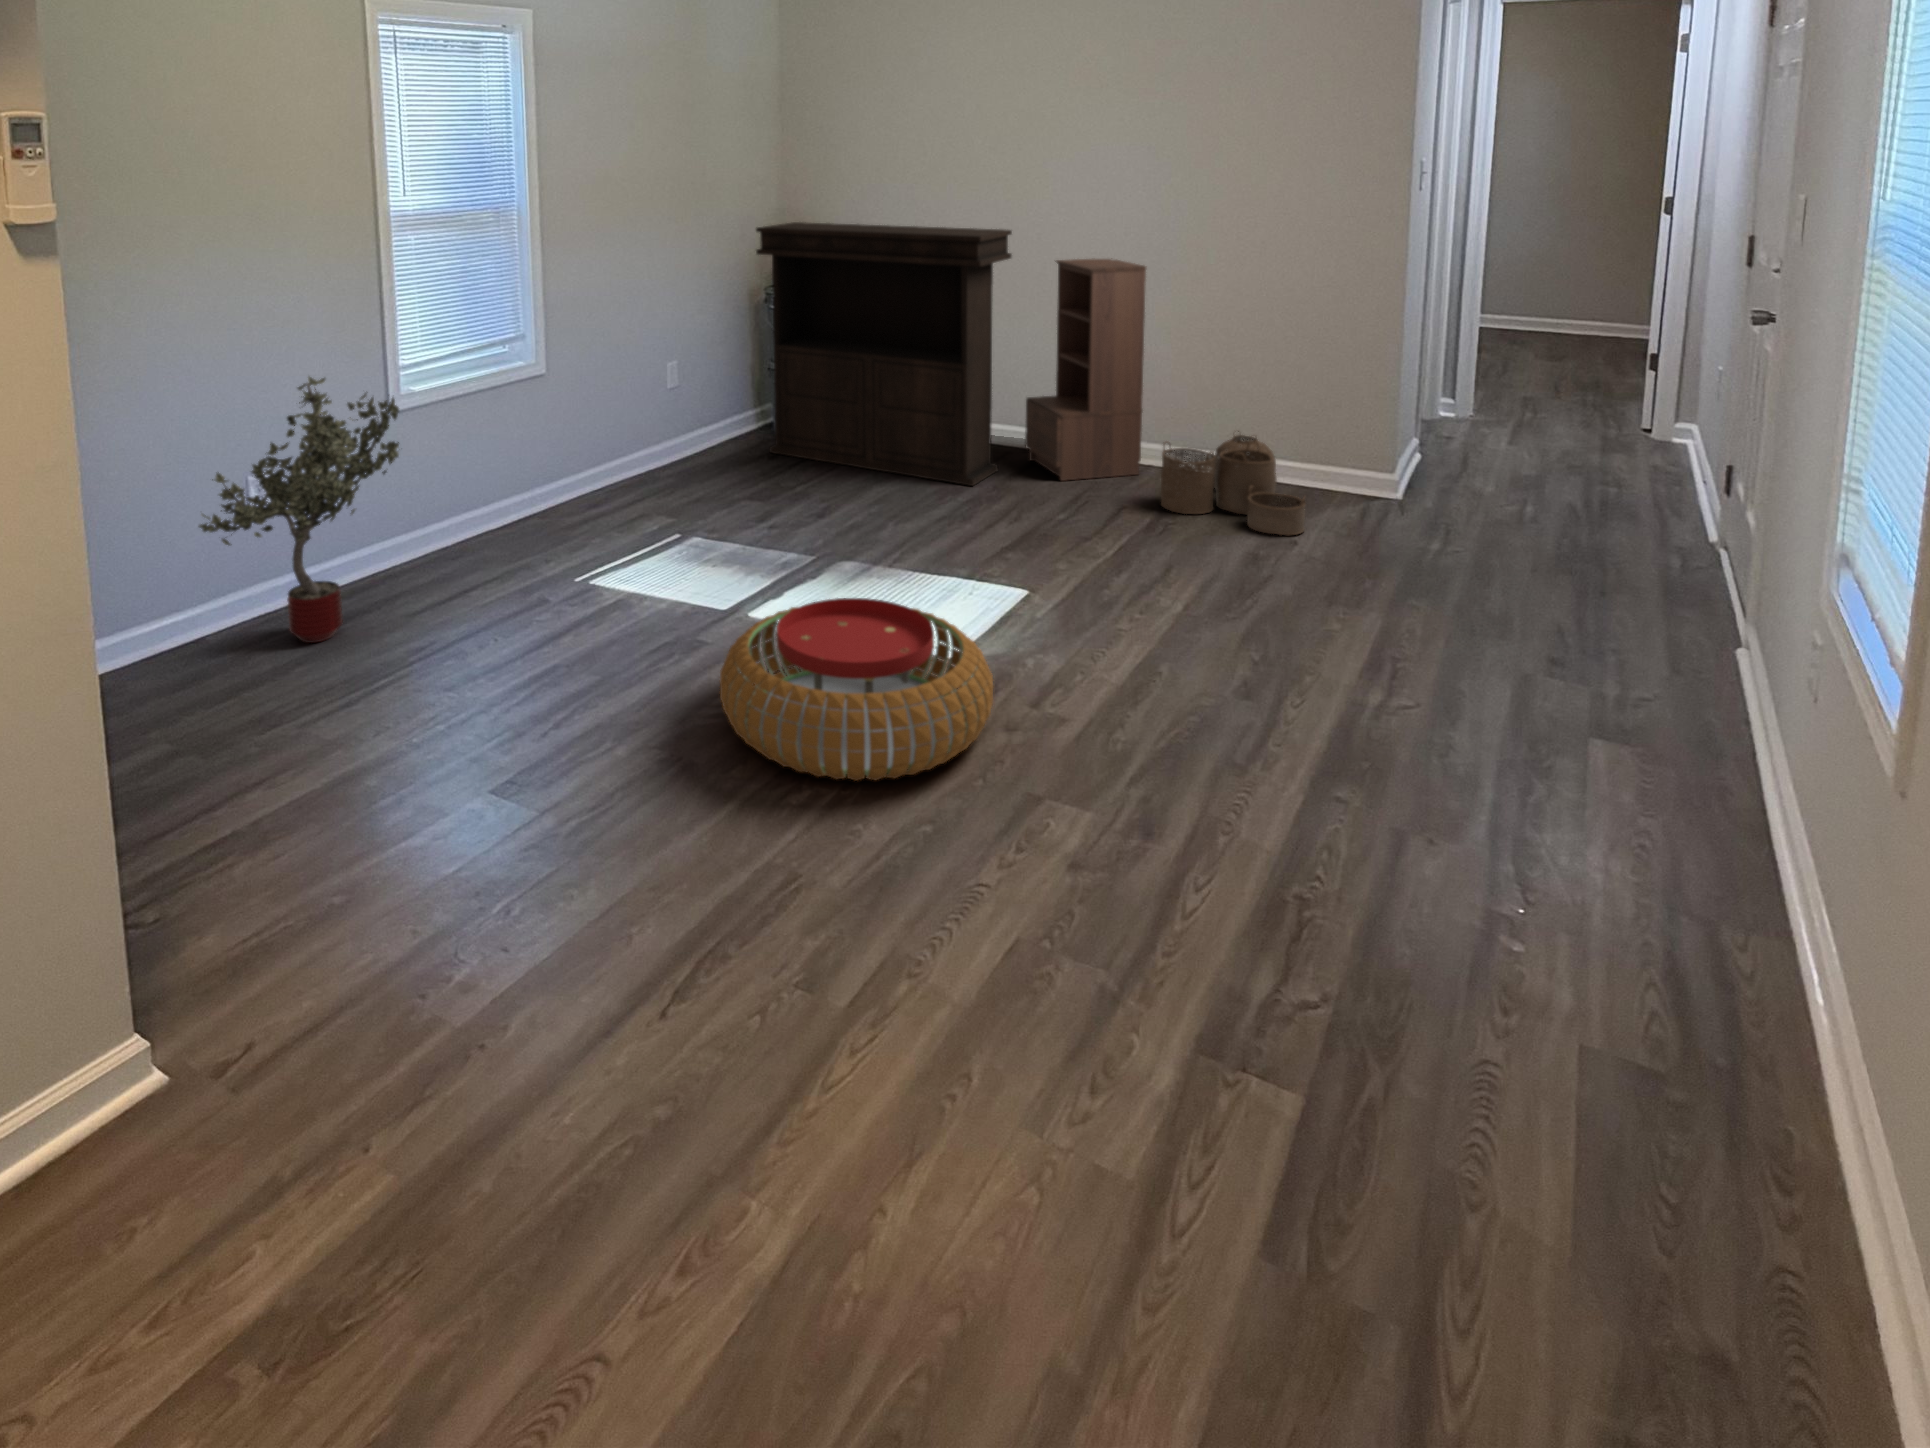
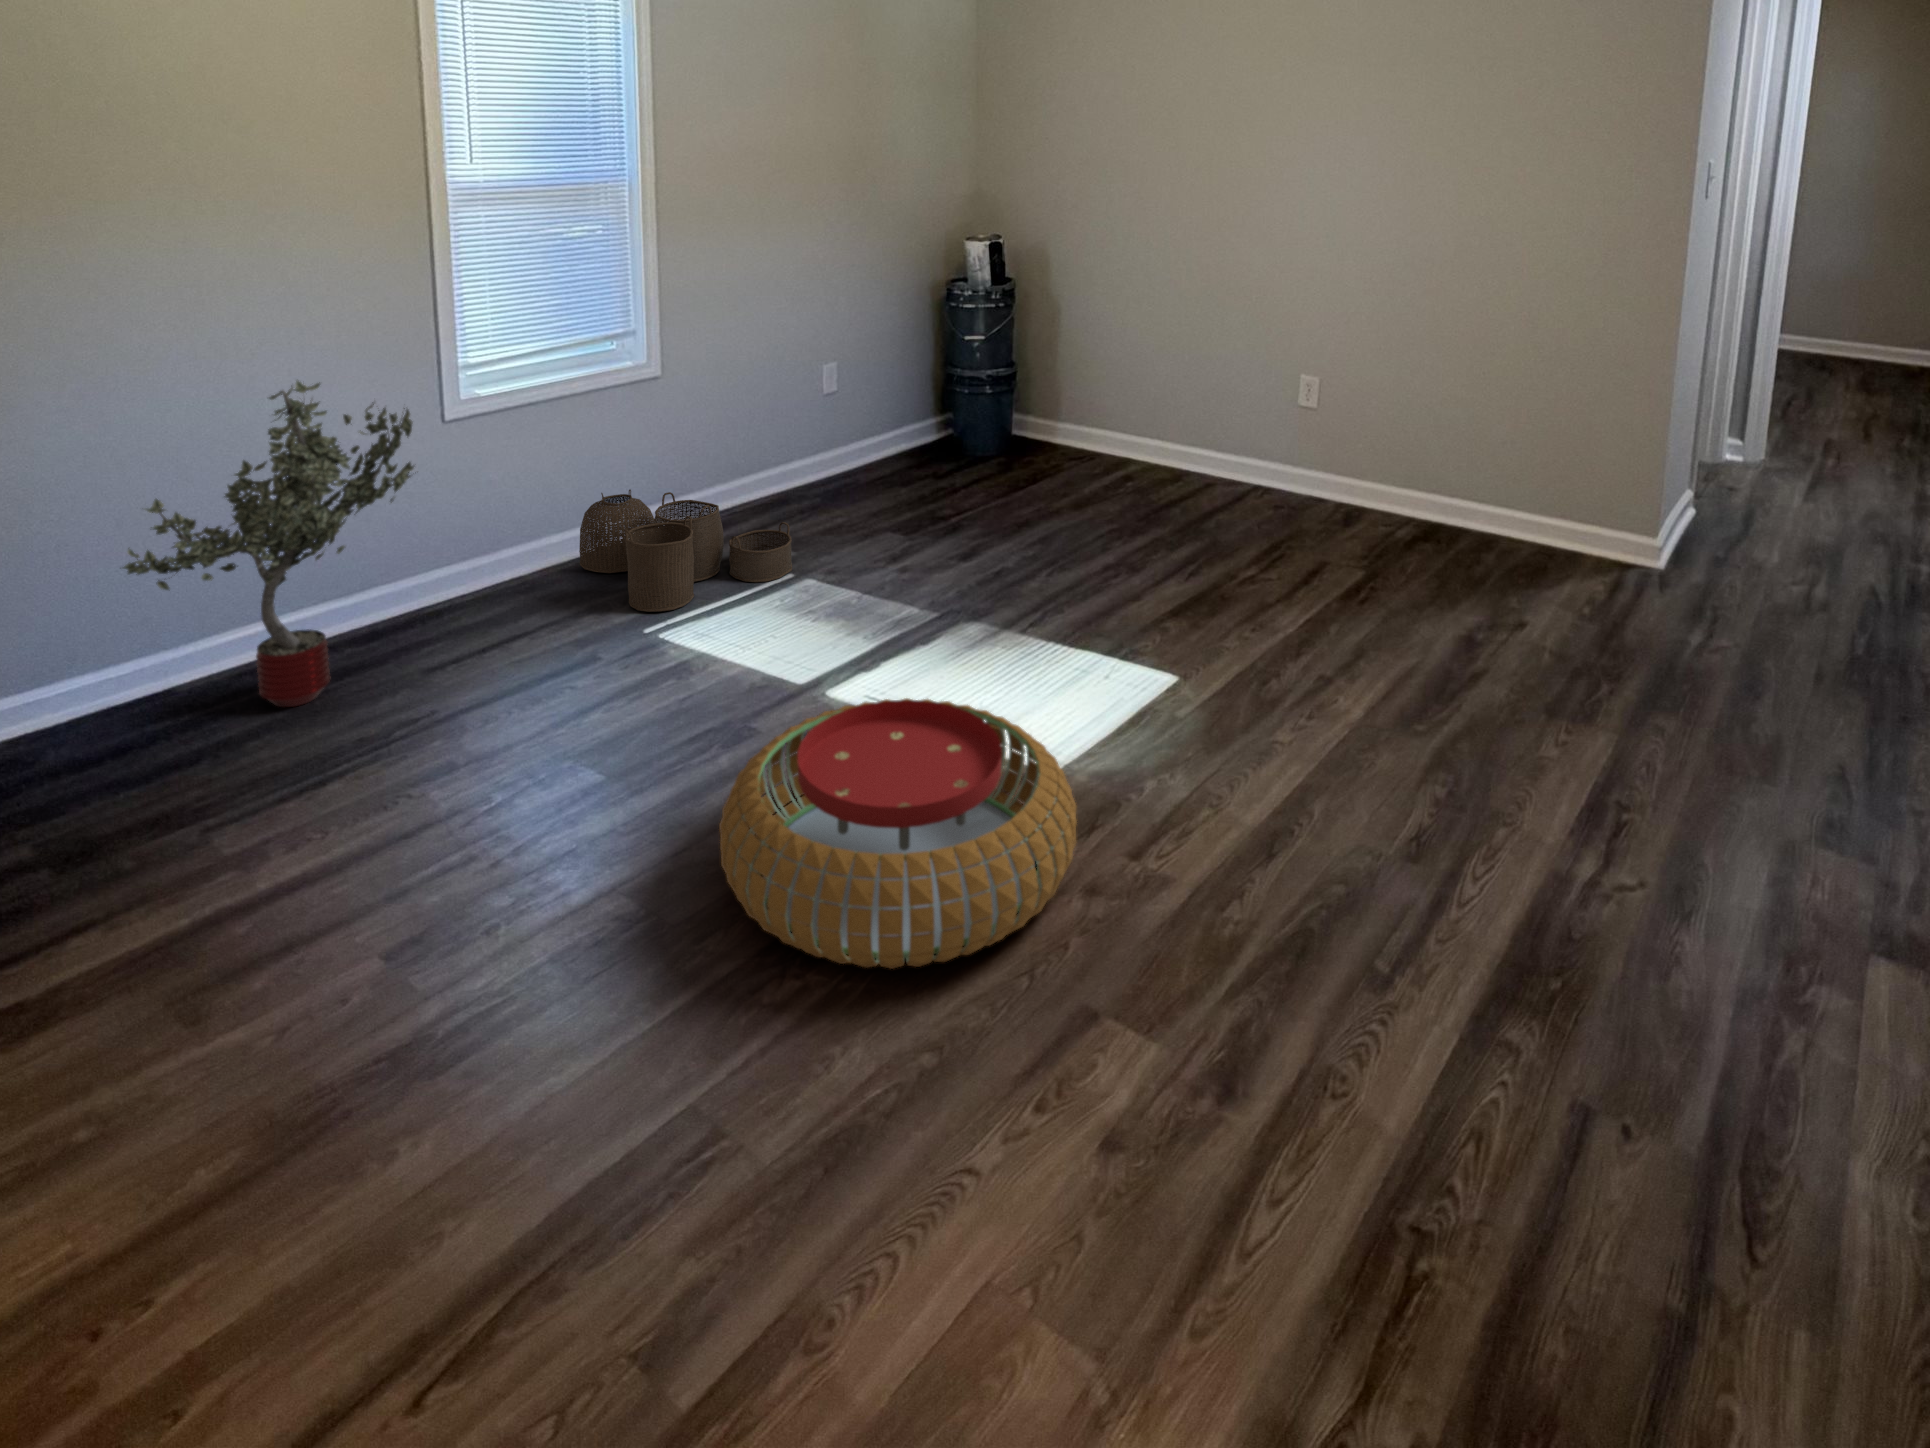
console table: present [756,222,1012,486] -> none [922,208,1214,528]
bookshelf: present [1025,259,1146,481] -> none [1225,264,1371,526]
woven basket: present [1161,431,1306,536] -> present [579,490,792,612]

